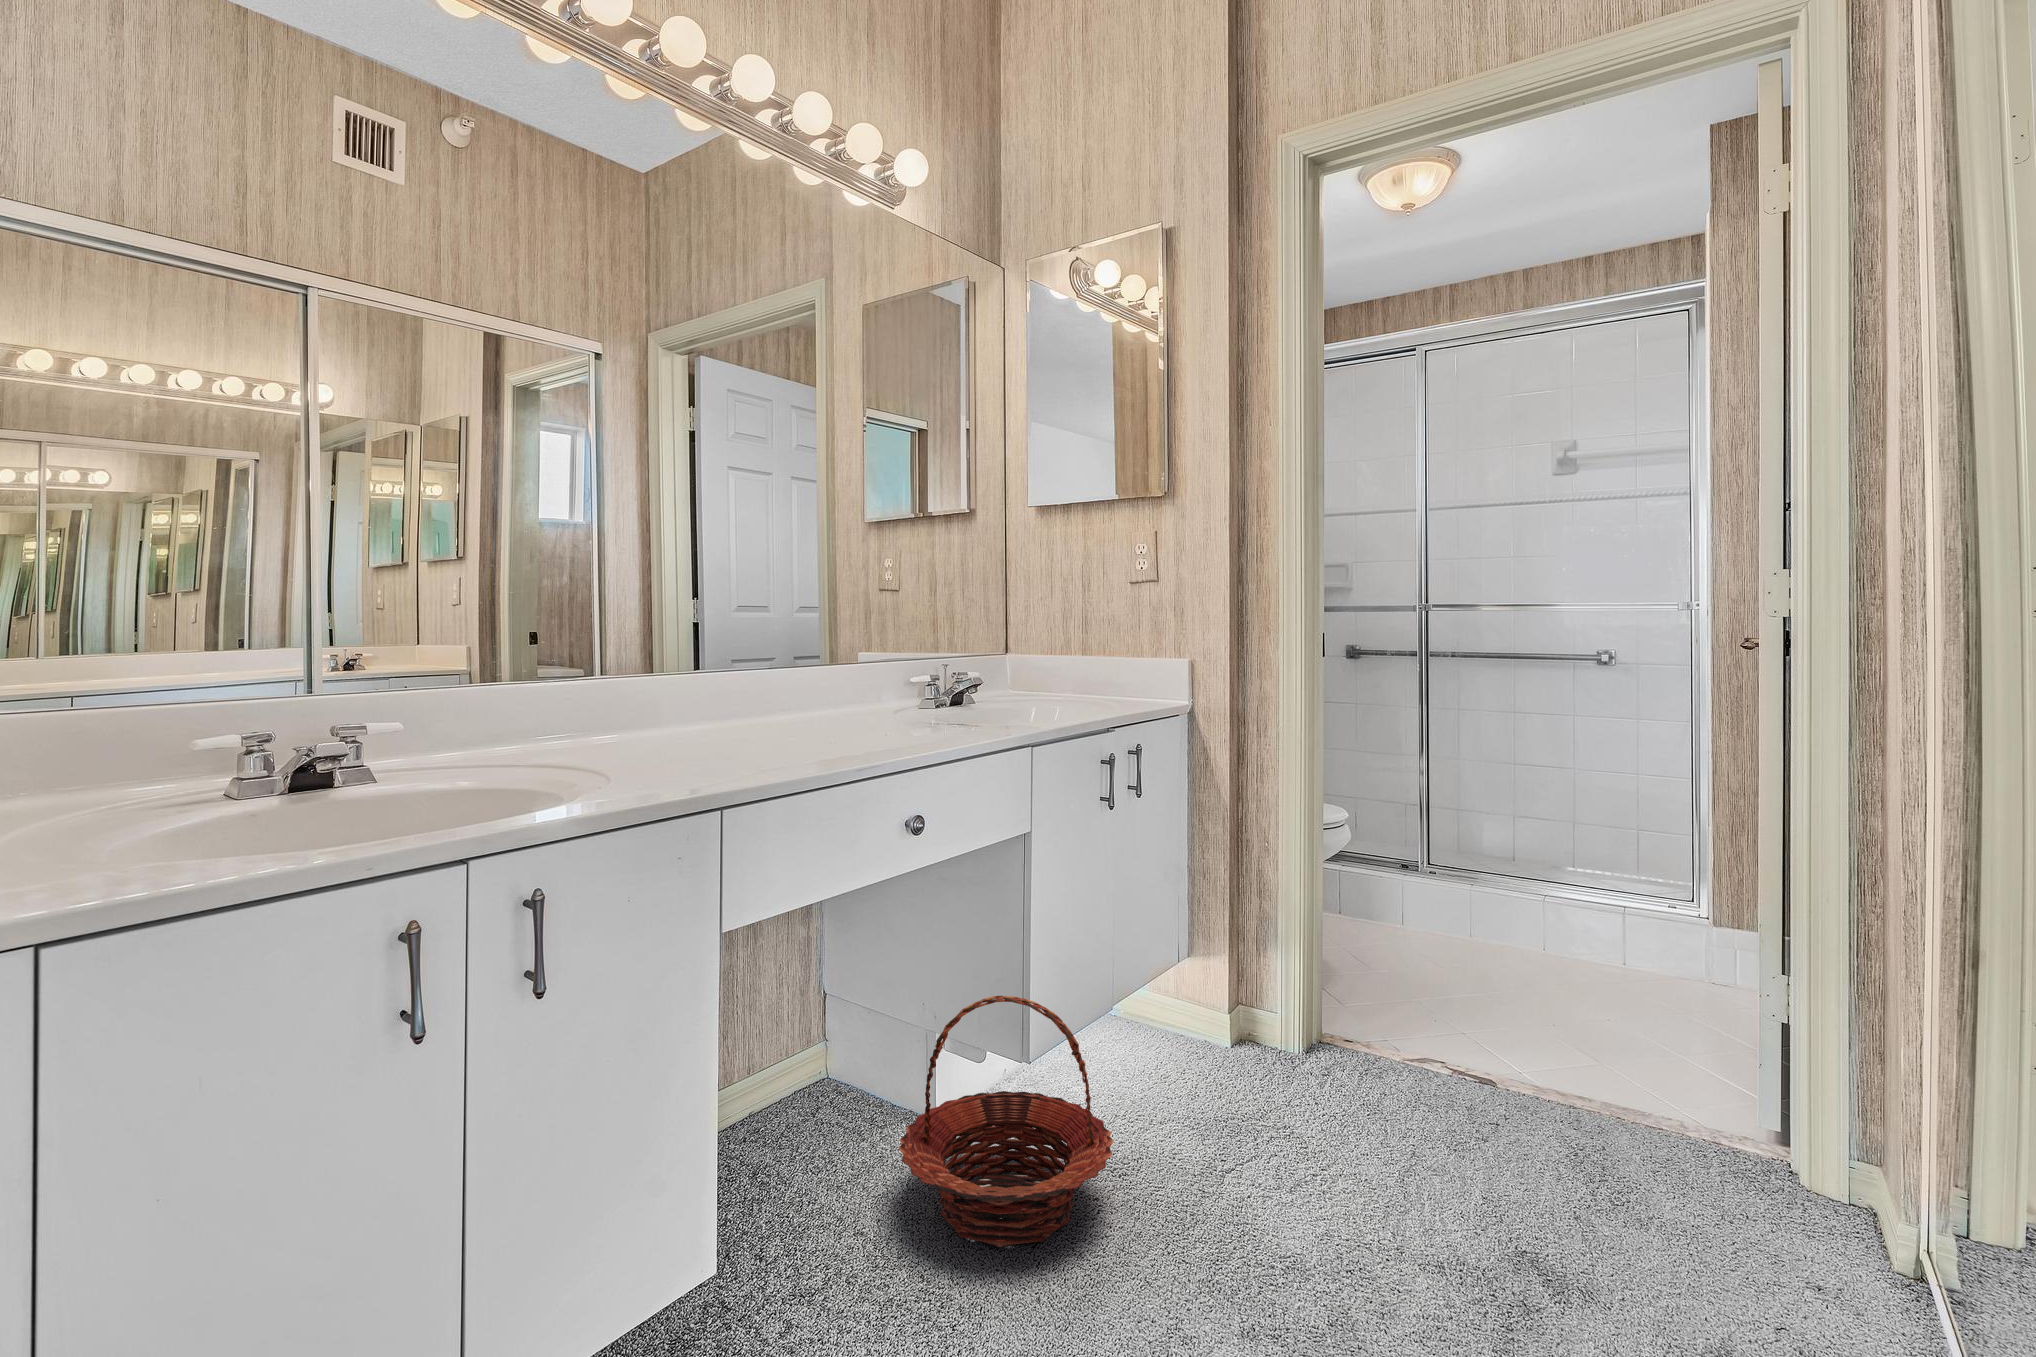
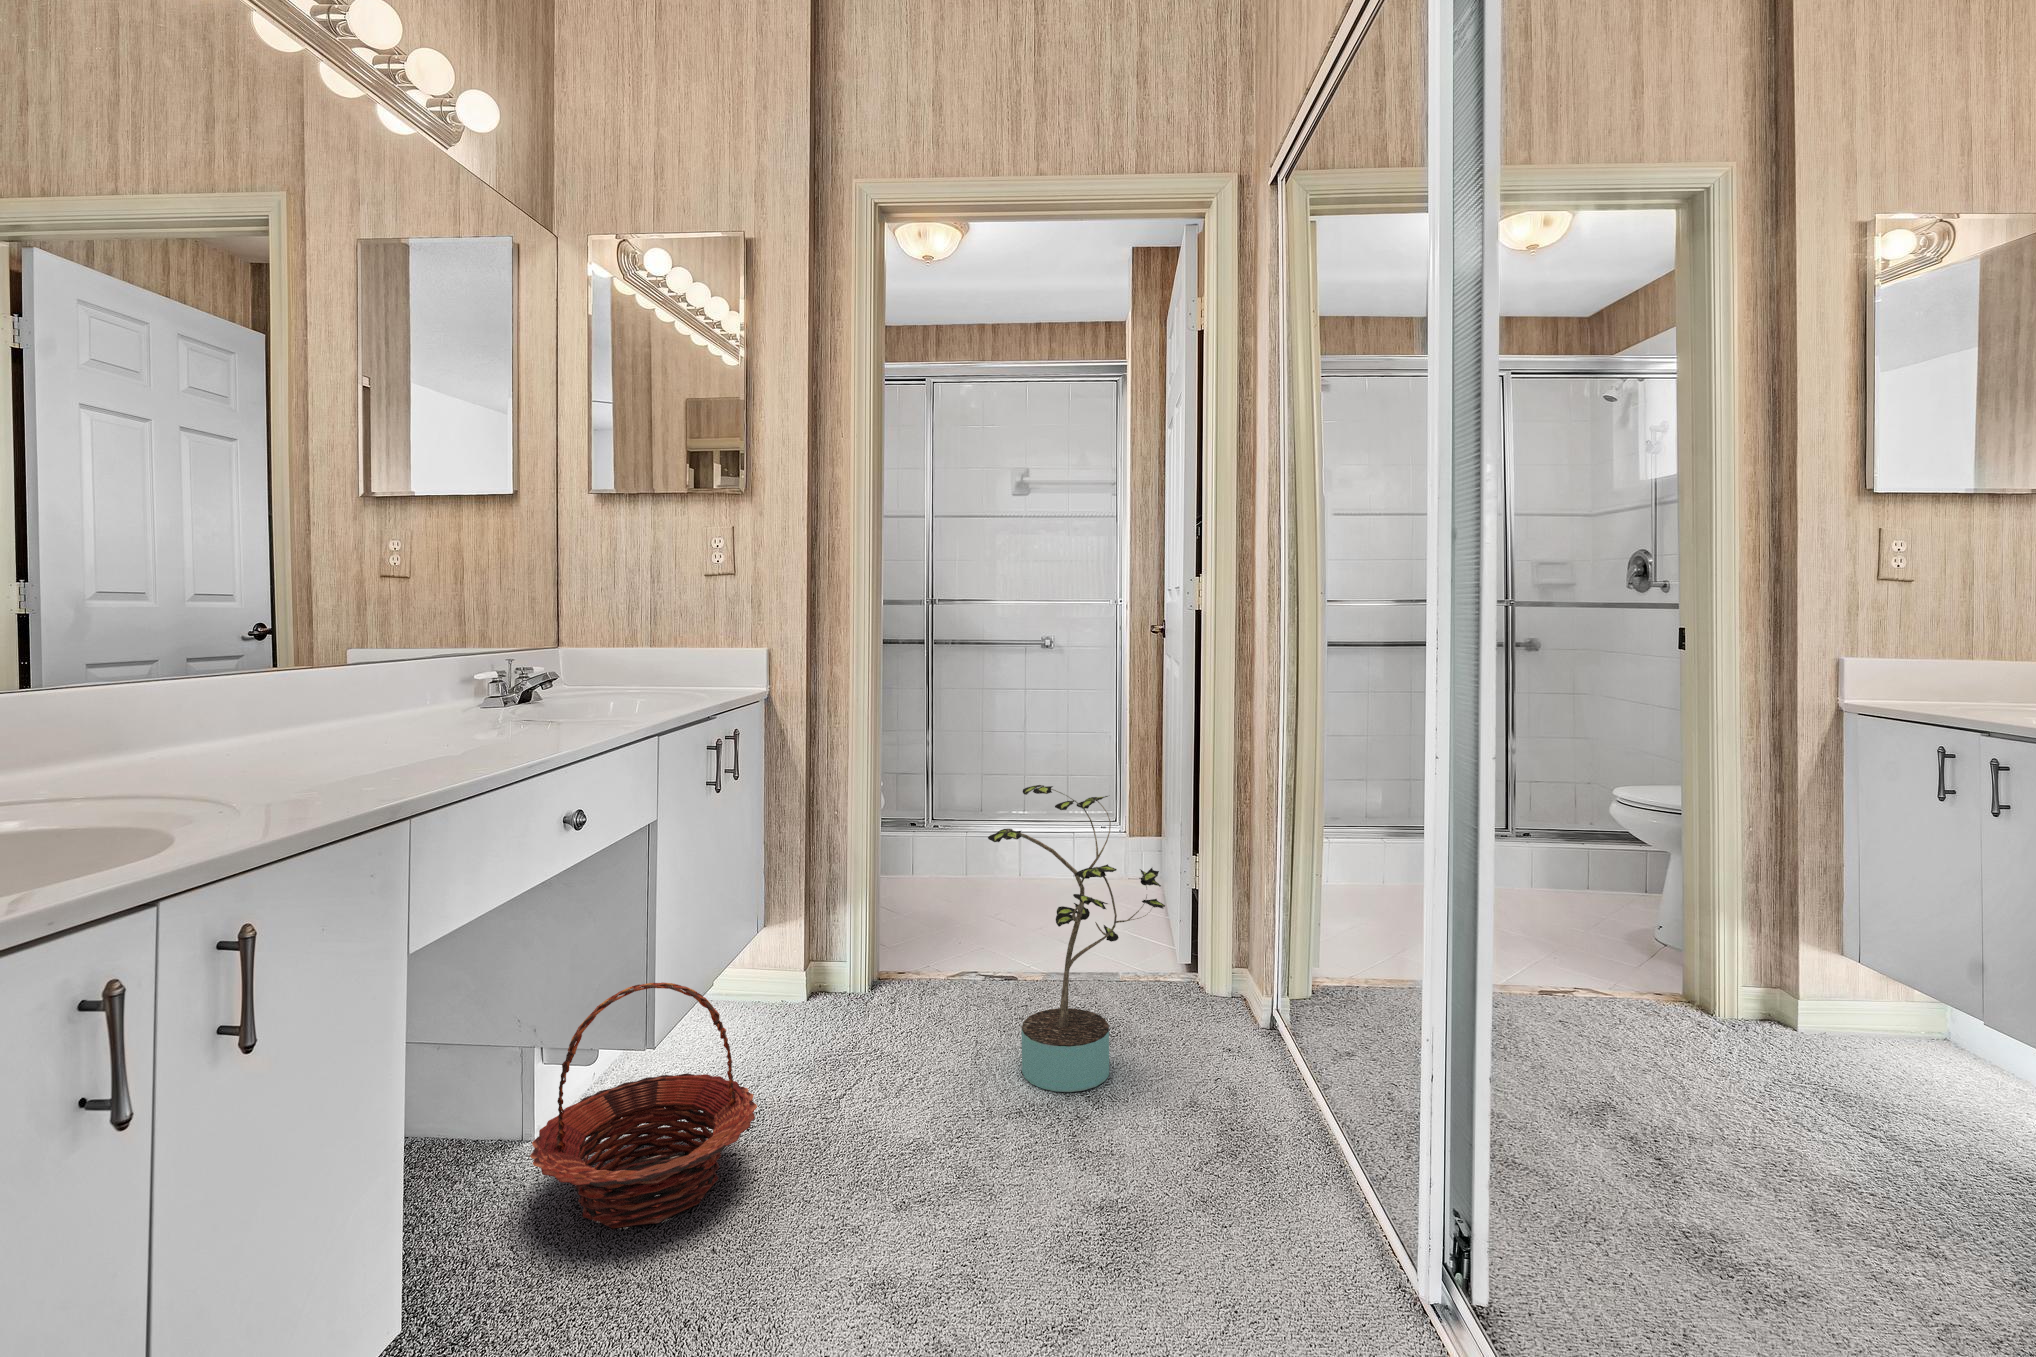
potted plant: none [1412,839,1689,1264] -> present [988,785,1165,1092]

